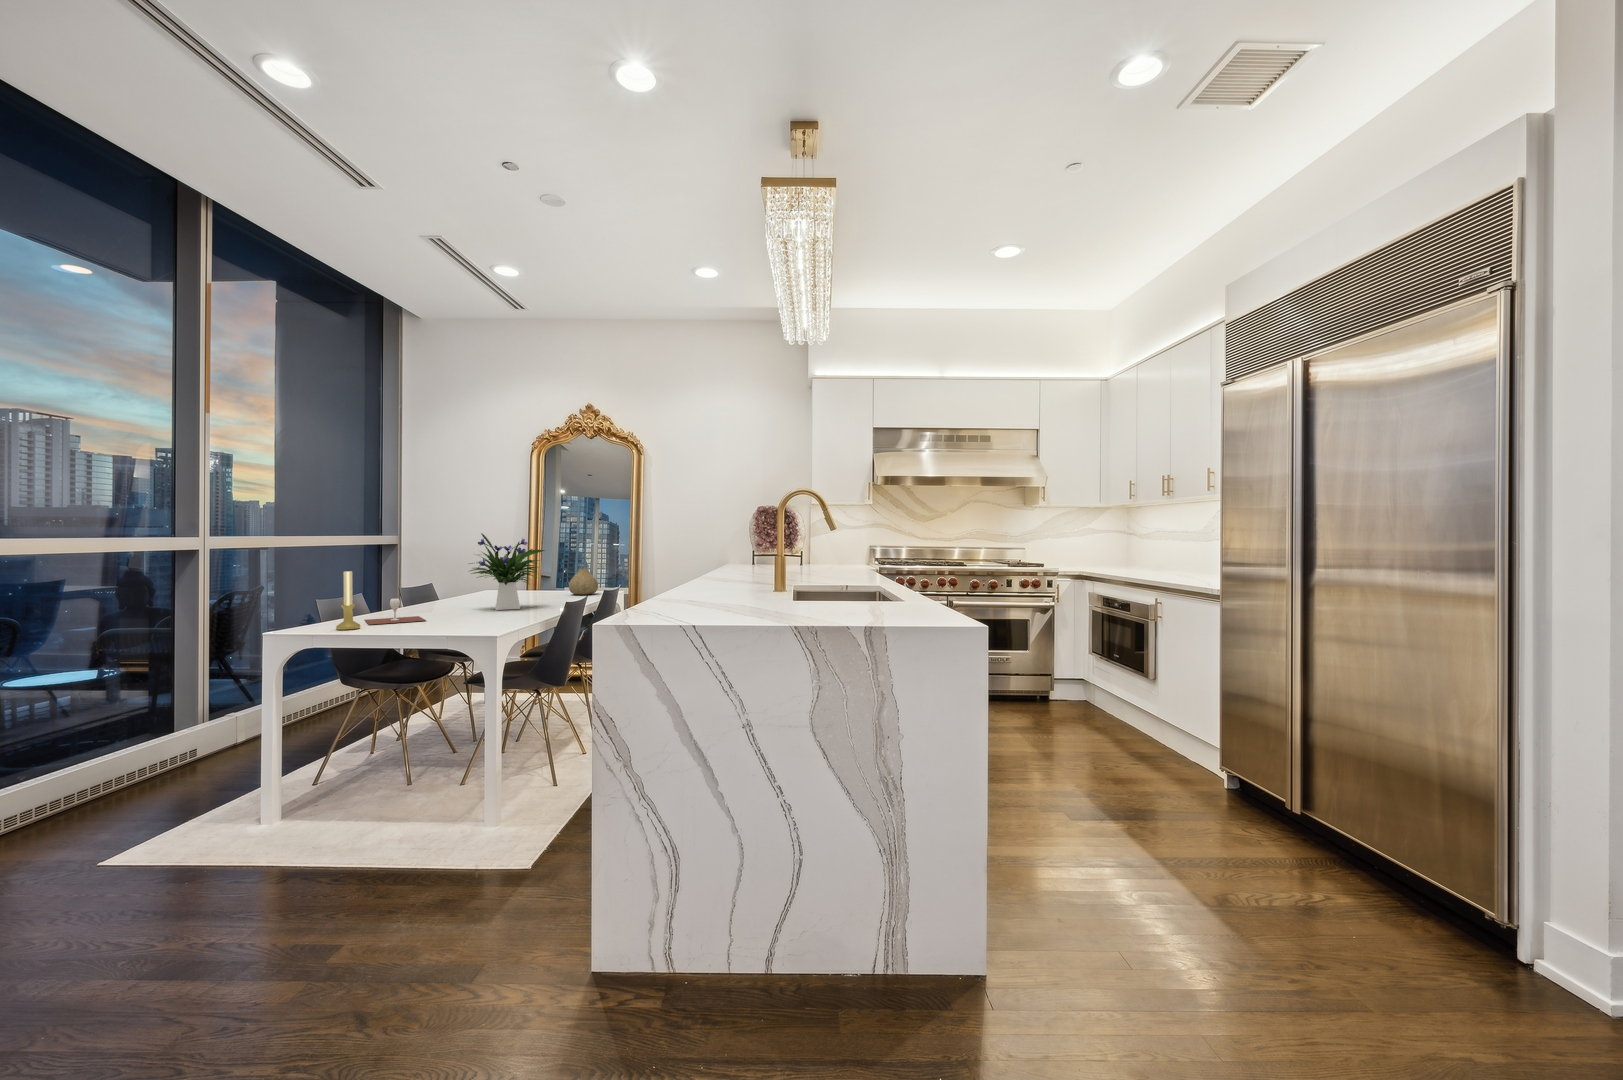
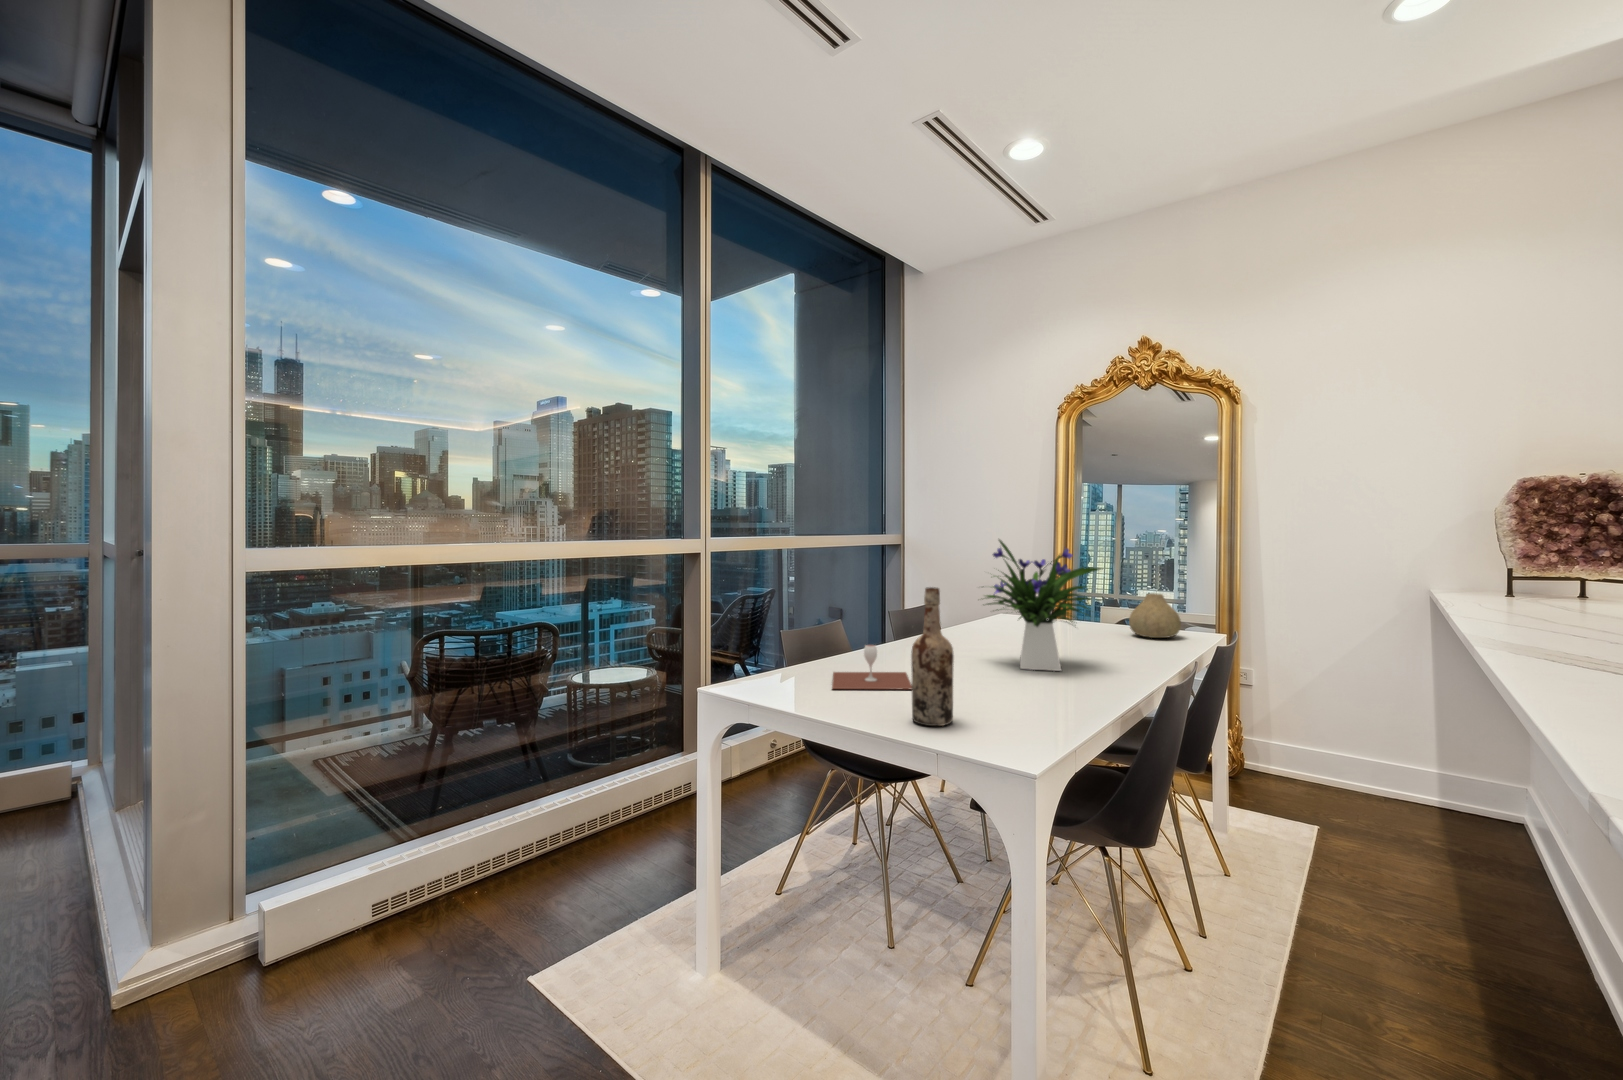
wine bottle: none [429,556,454,629] -> present [911,587,954,726]
candle holder: present [336,571,361,630] -> none [785,601,818,701]

